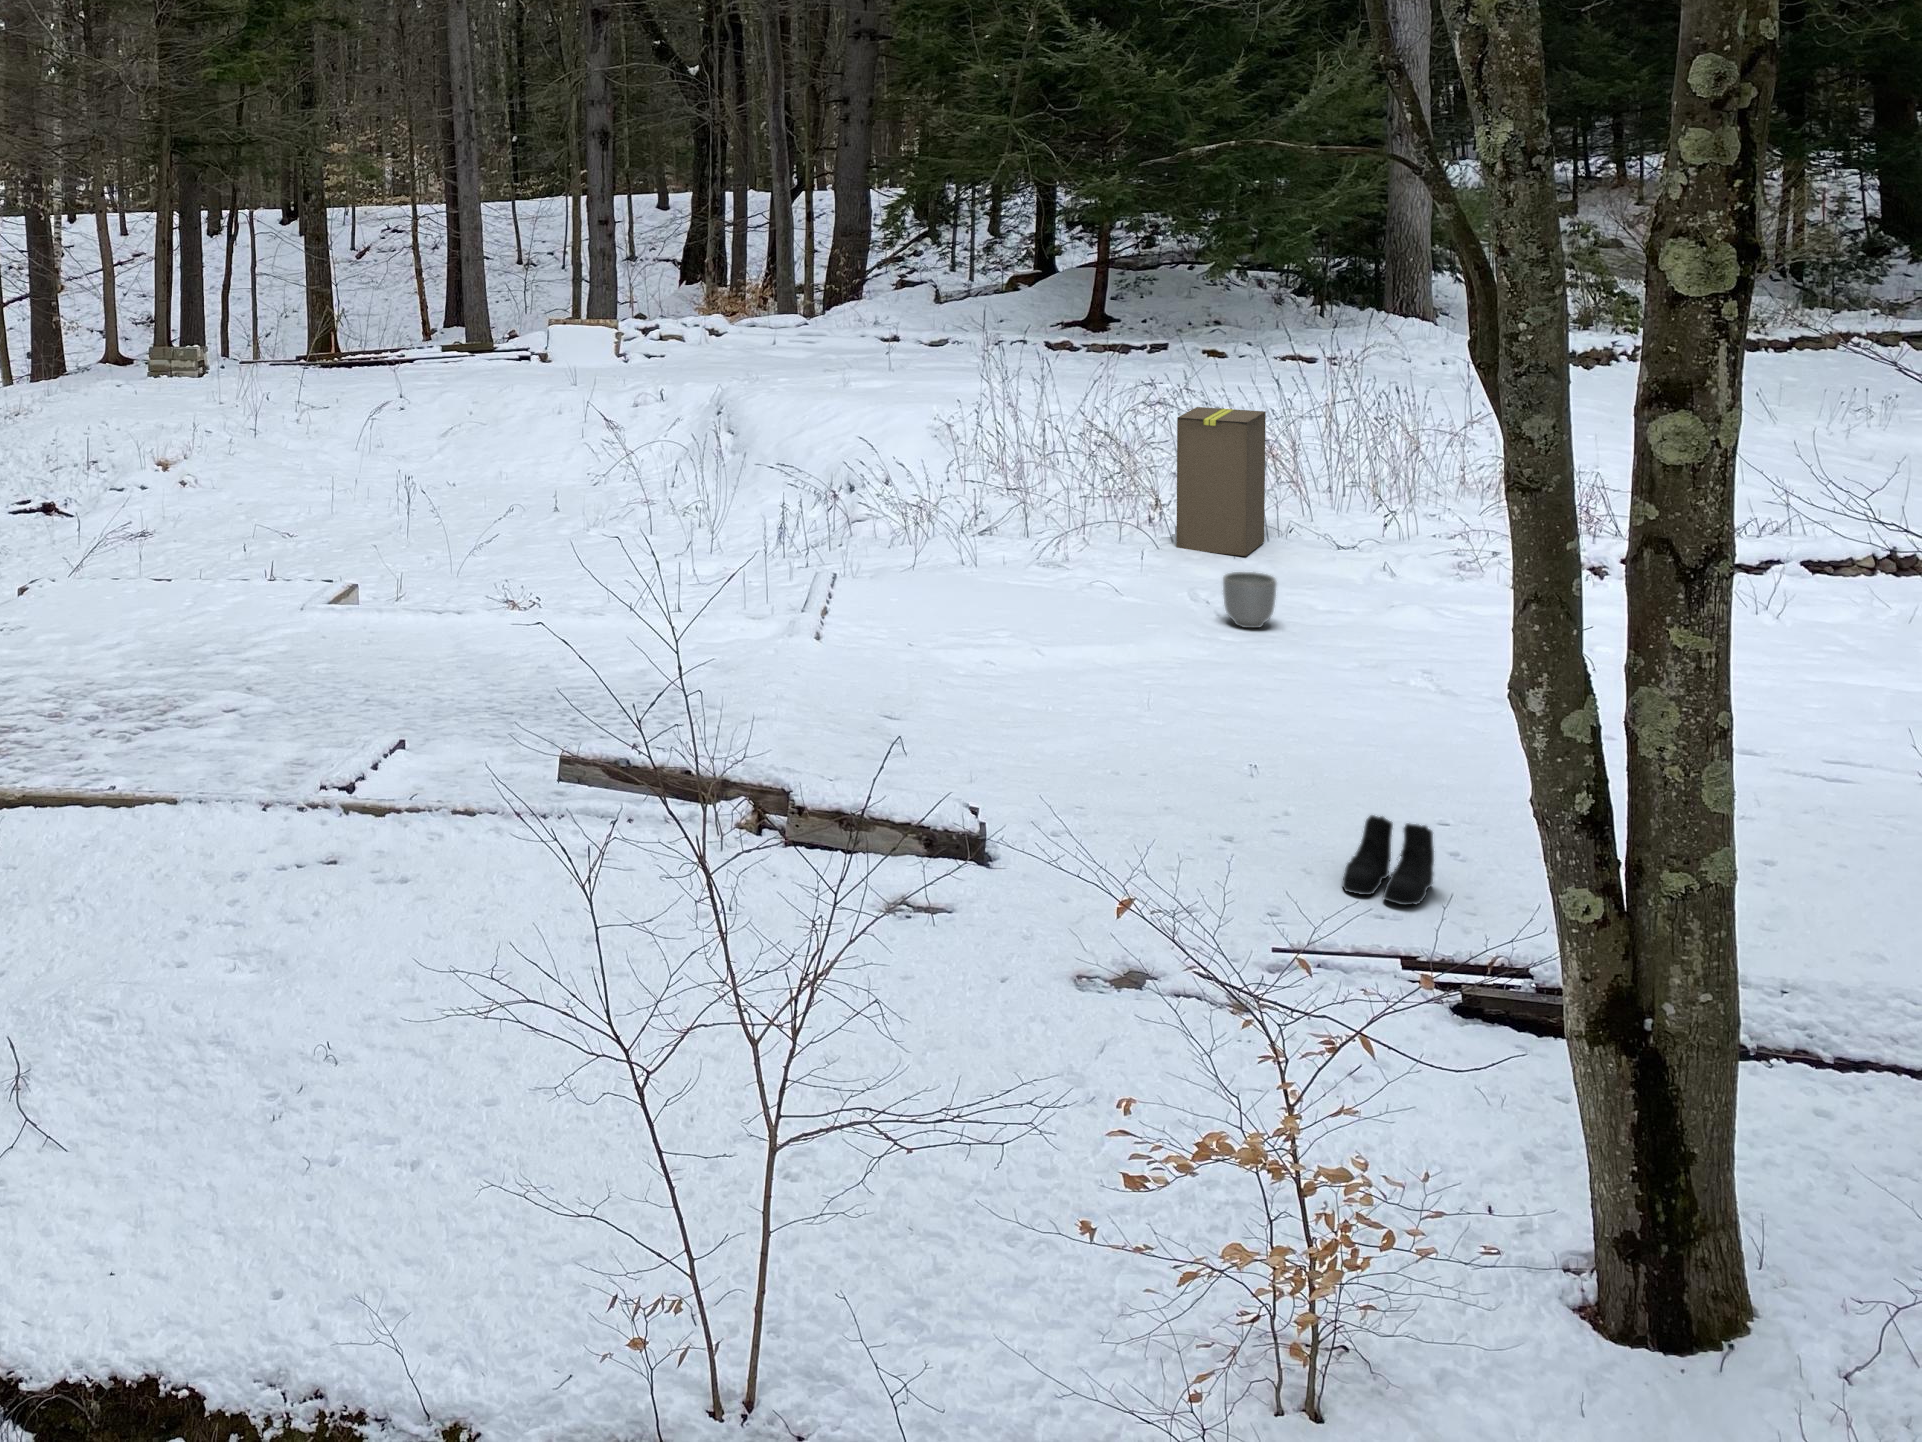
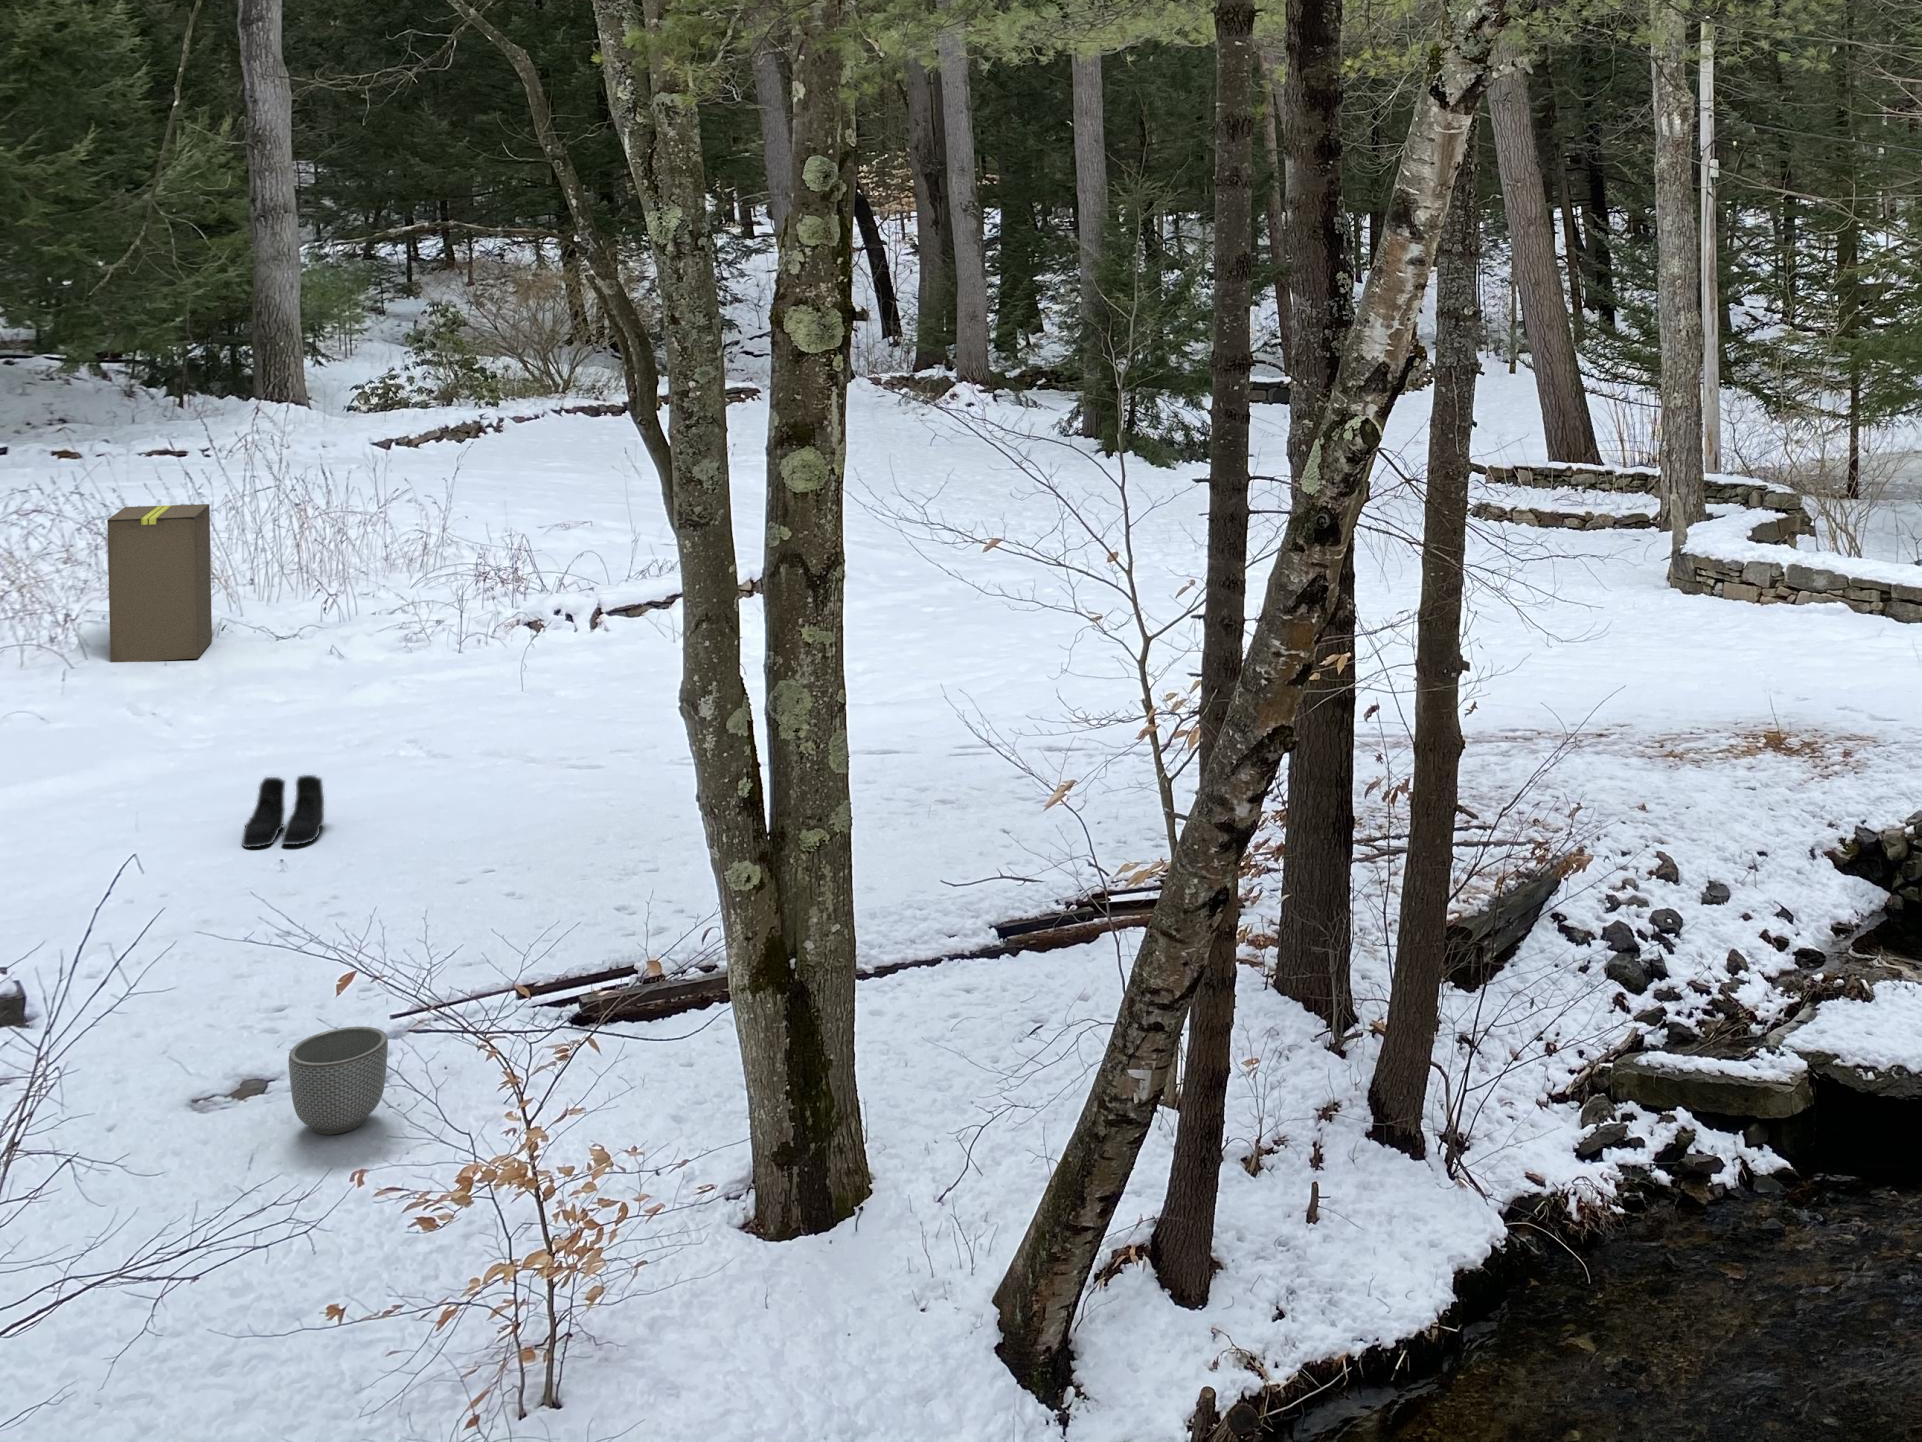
planter: present [1223,572,1276,628] -> present [288,1027,388,1135]
boots: present [1342,815,1434,905] -> present [242,775,324,848]

